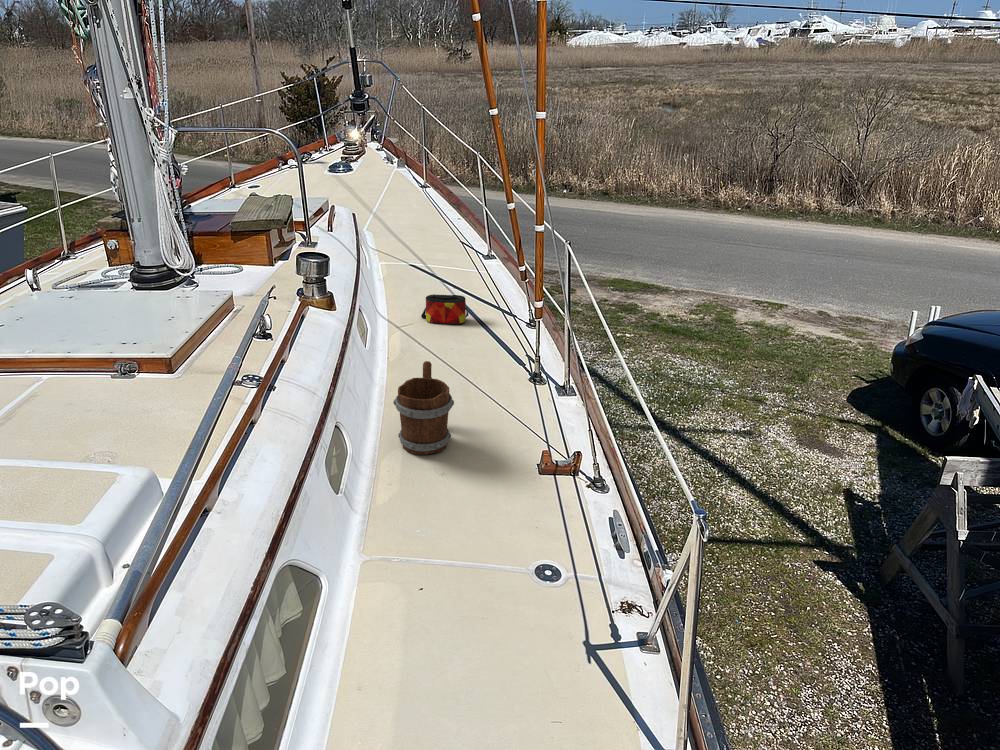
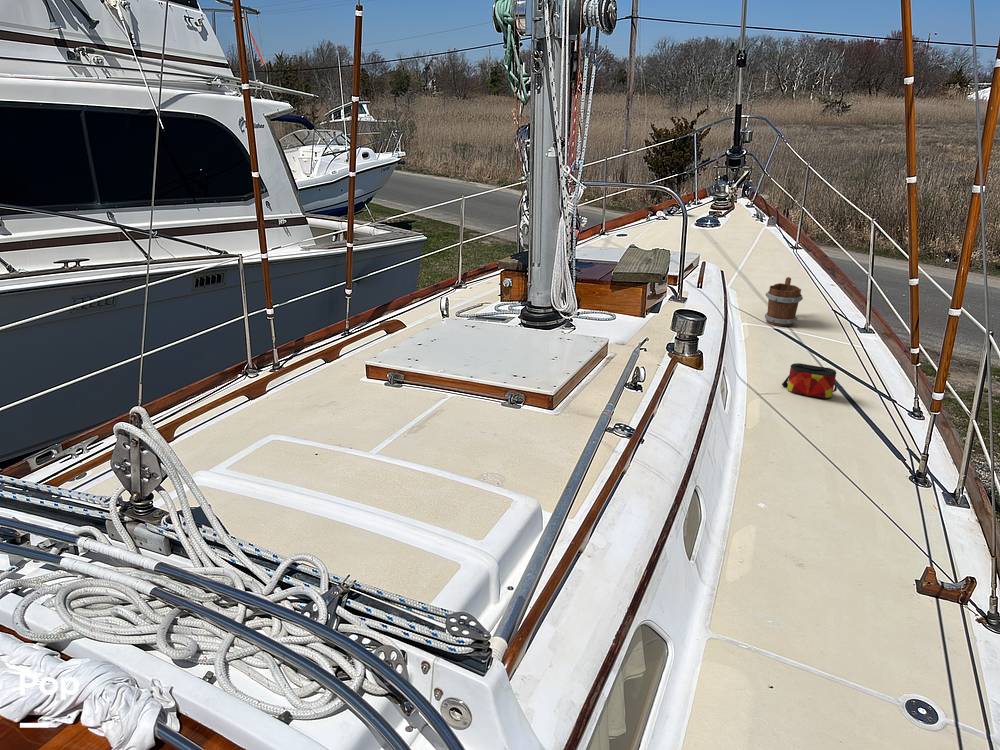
bucket: present [393,361,454,455] -> present [765,277,803,326]

